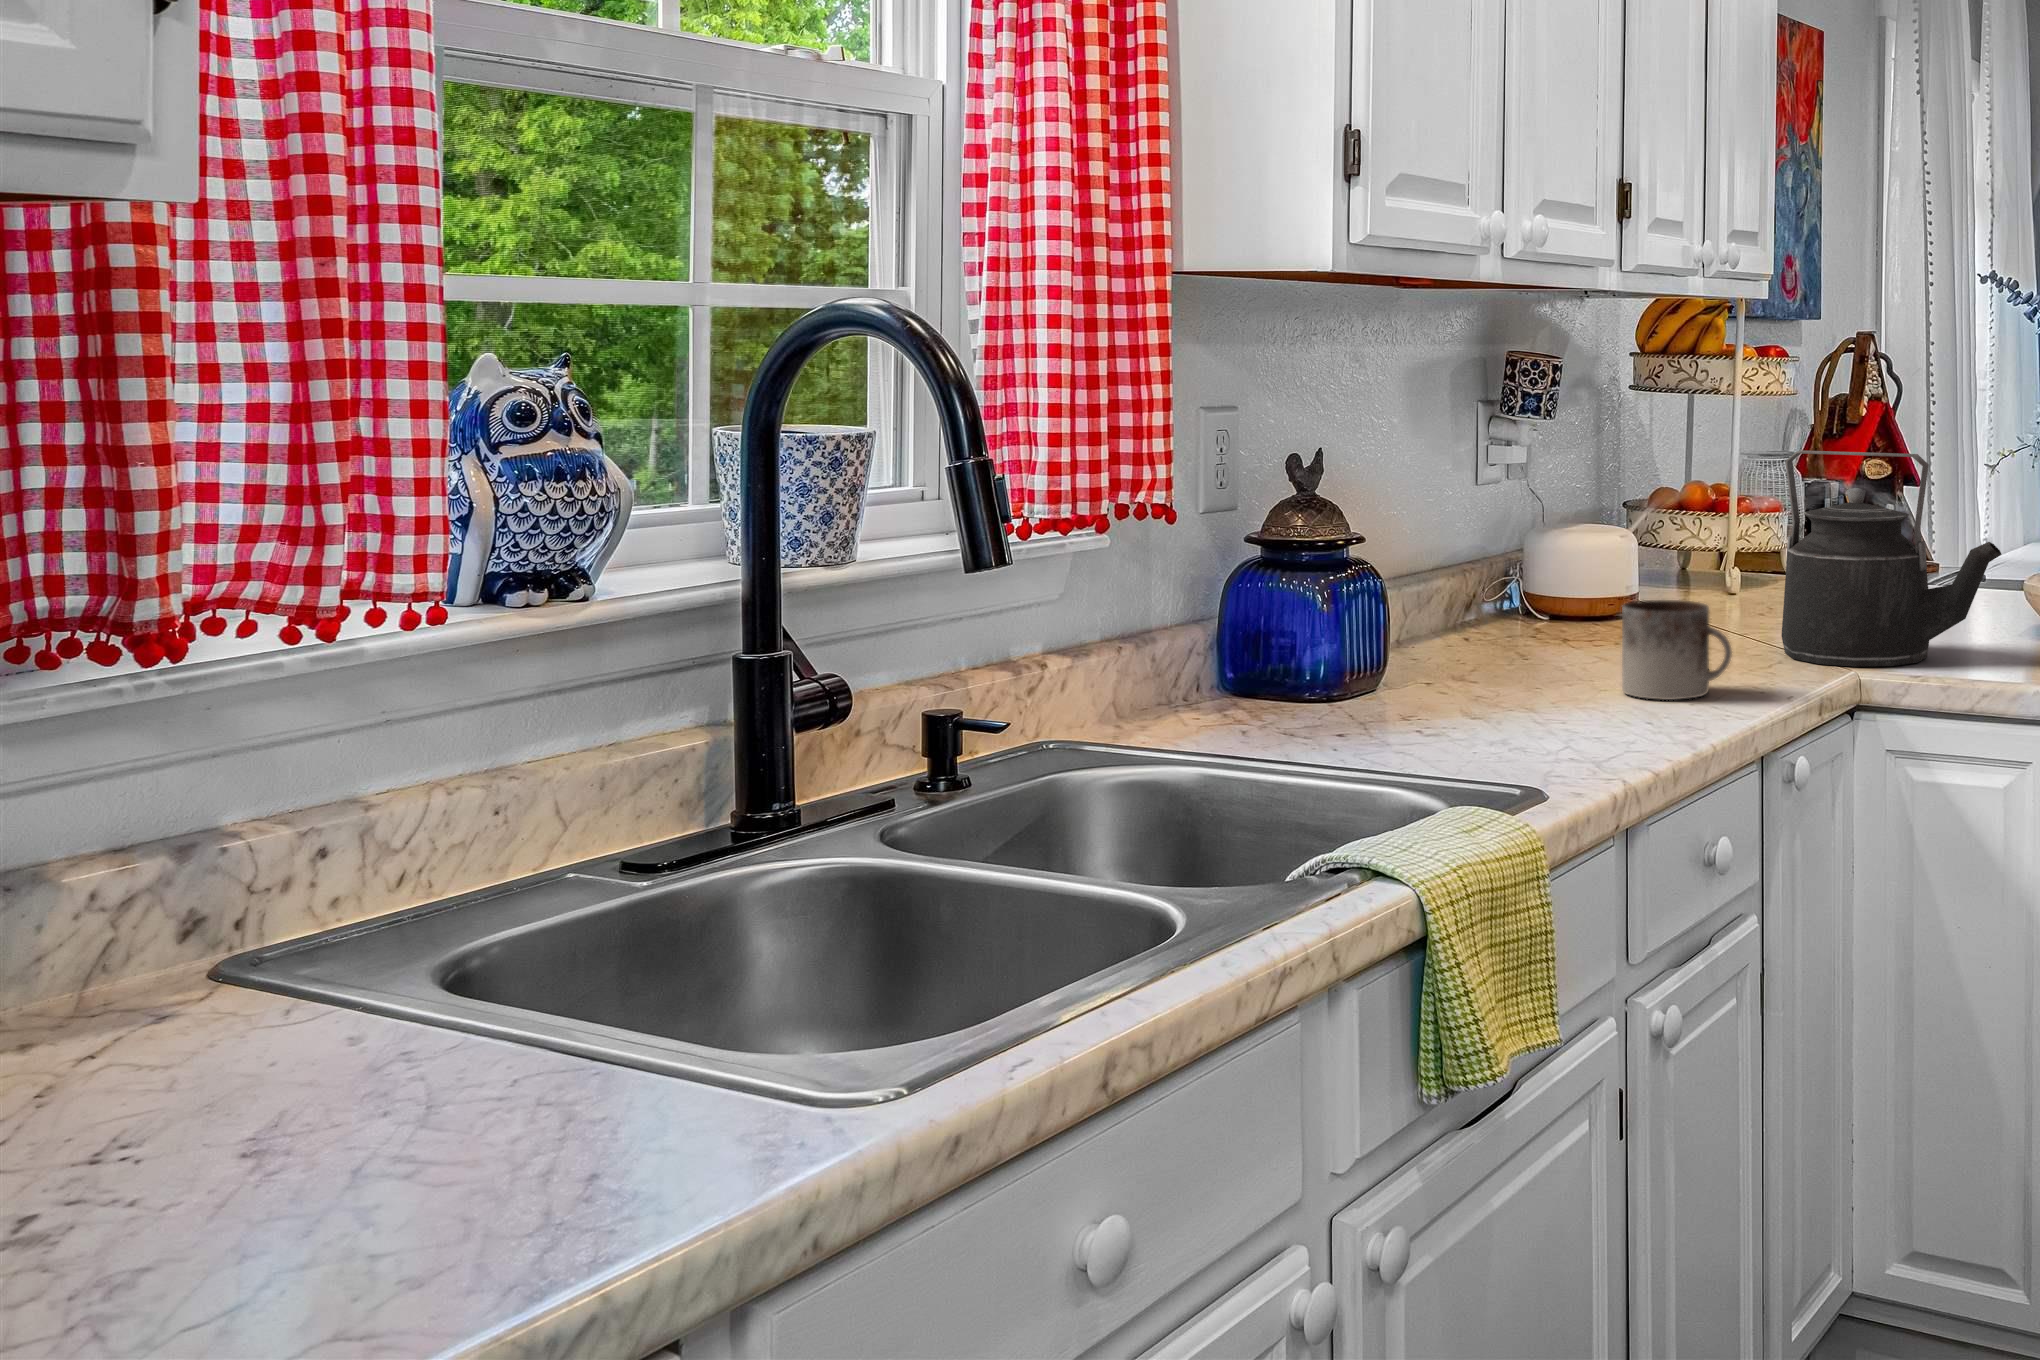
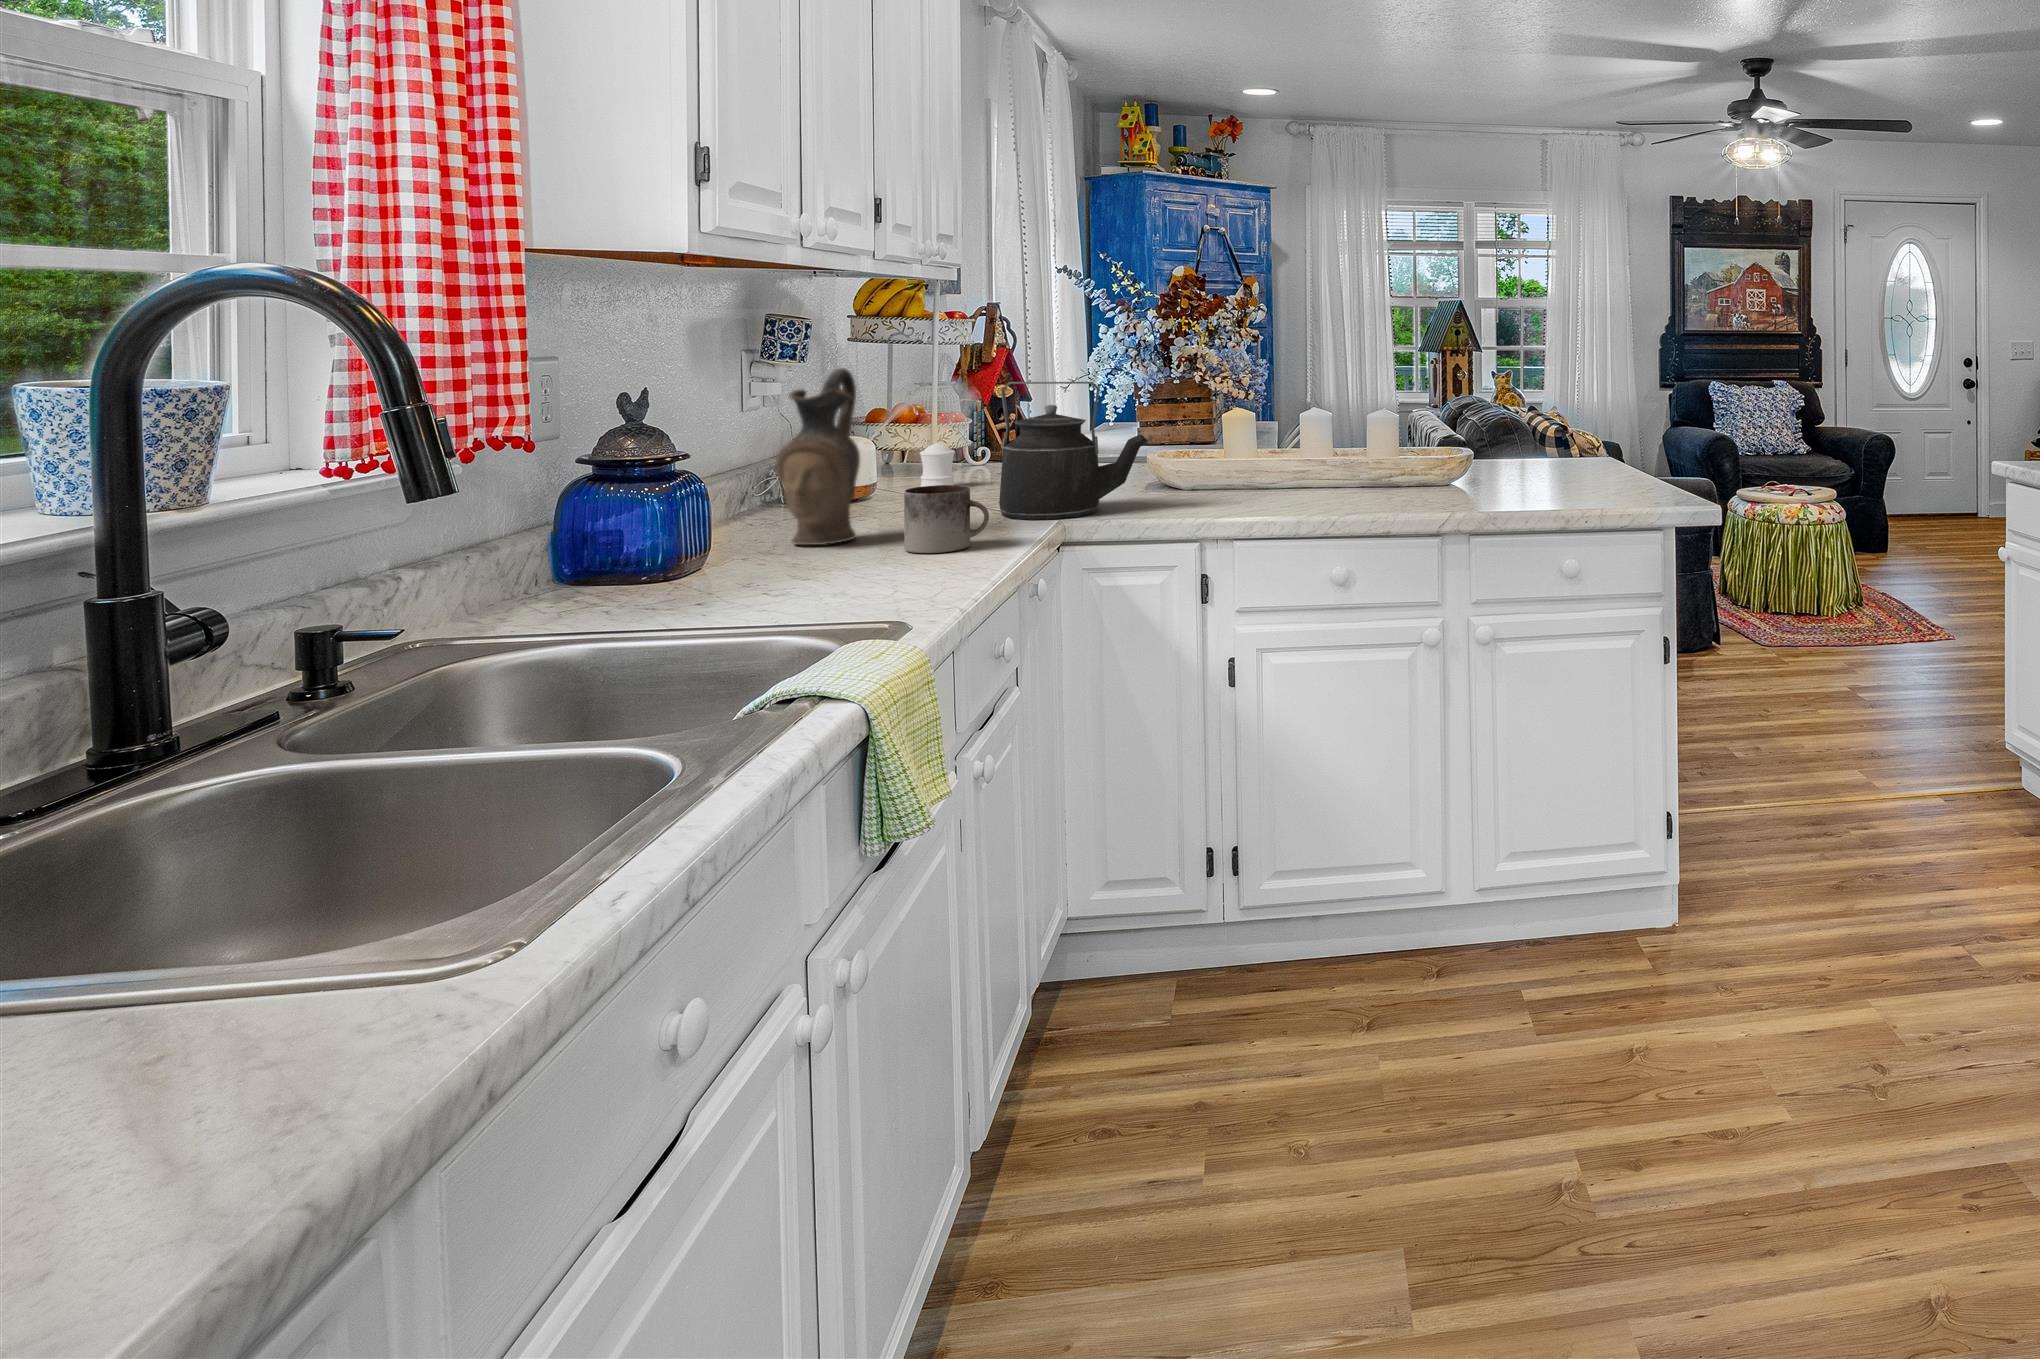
ceramic pitcher: none [1478,424,1584,671] -> present [776,368,860,545]
salt shaker: none [1709,538,1757,606] -> present [920,443,955,487]

